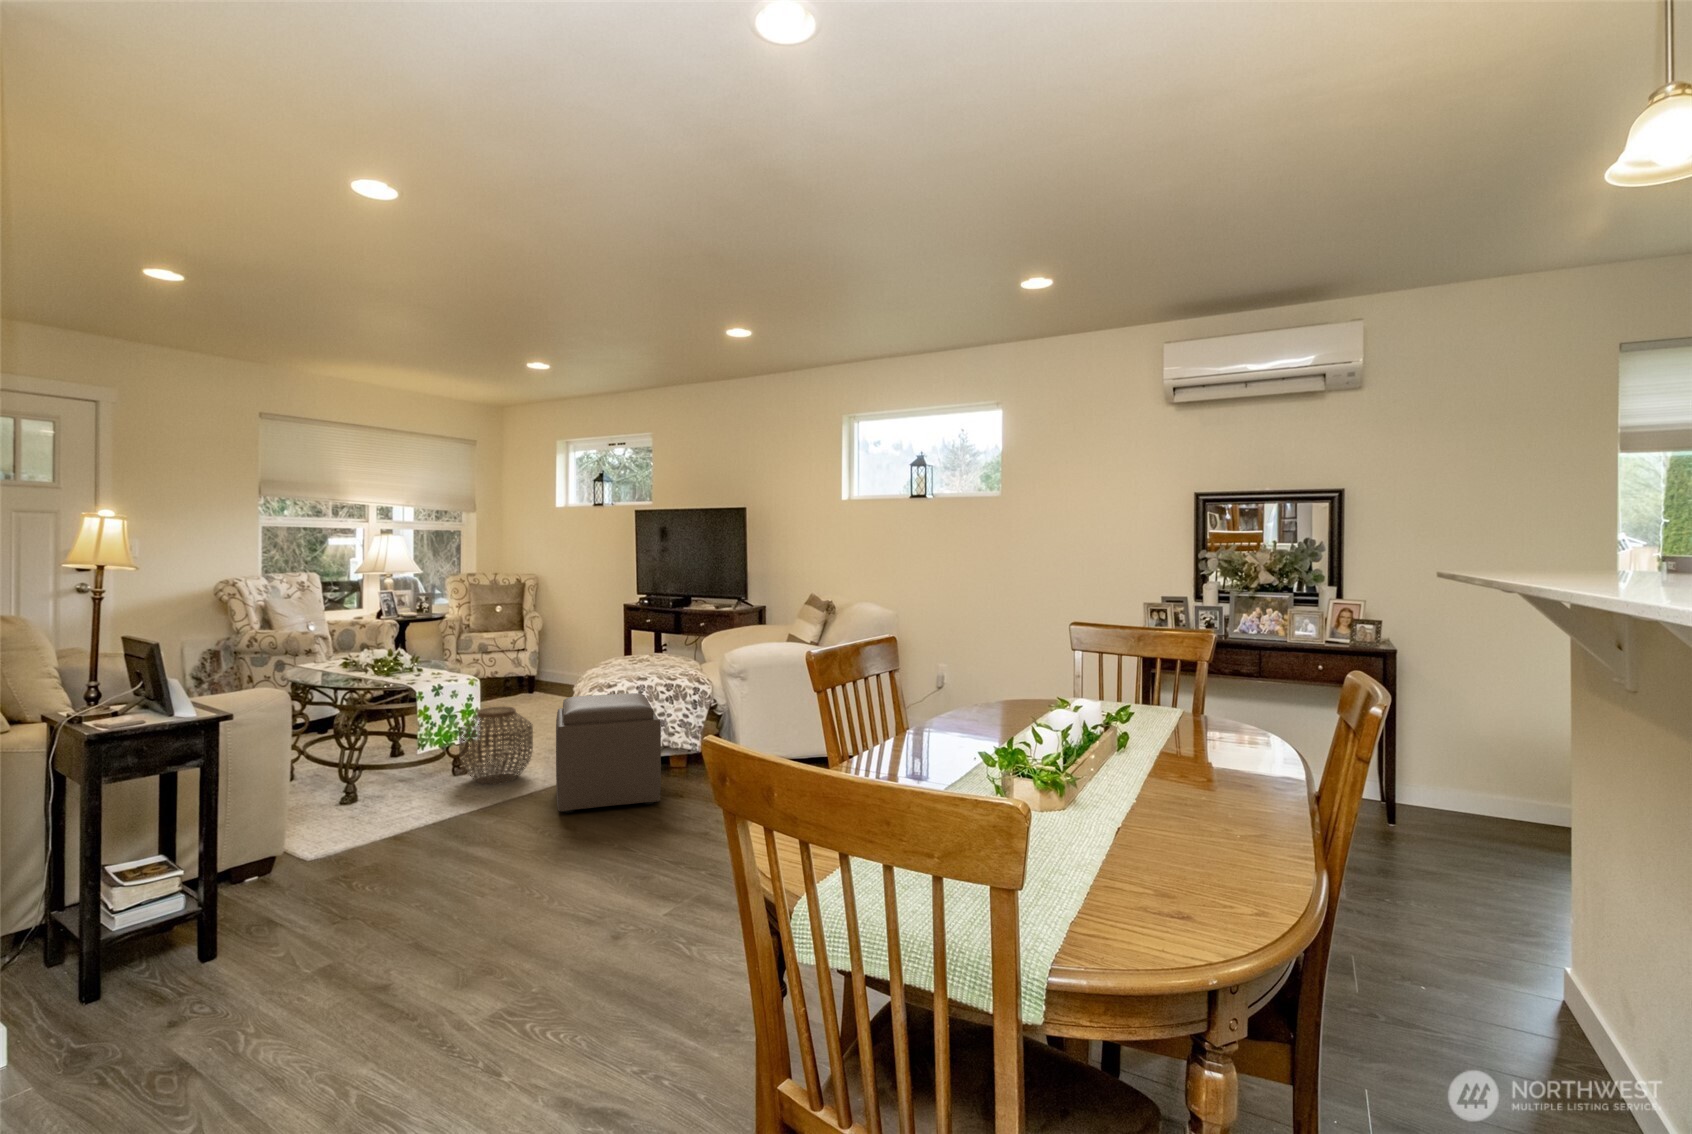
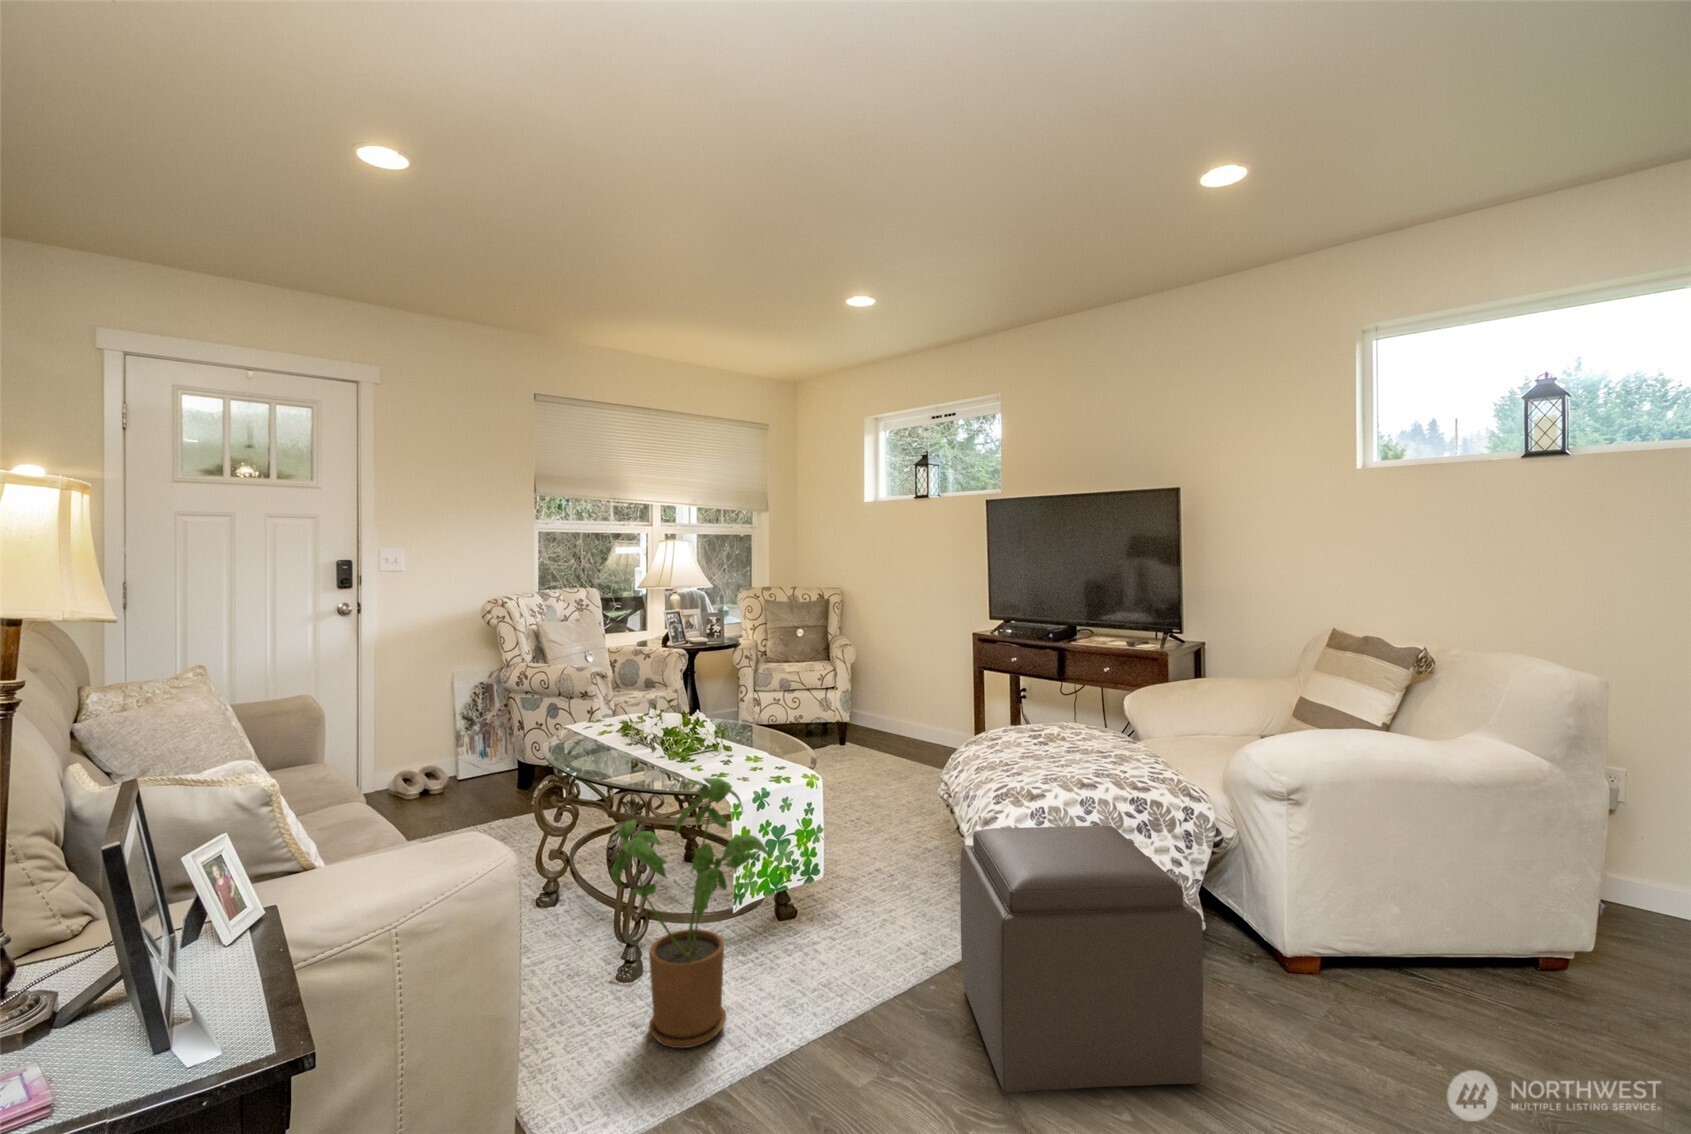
house plant: none [338,673,439,818] -> present [611,778,771,1048]
woven basket: present [459,706,533,784] -> none [792,819,906,961]

